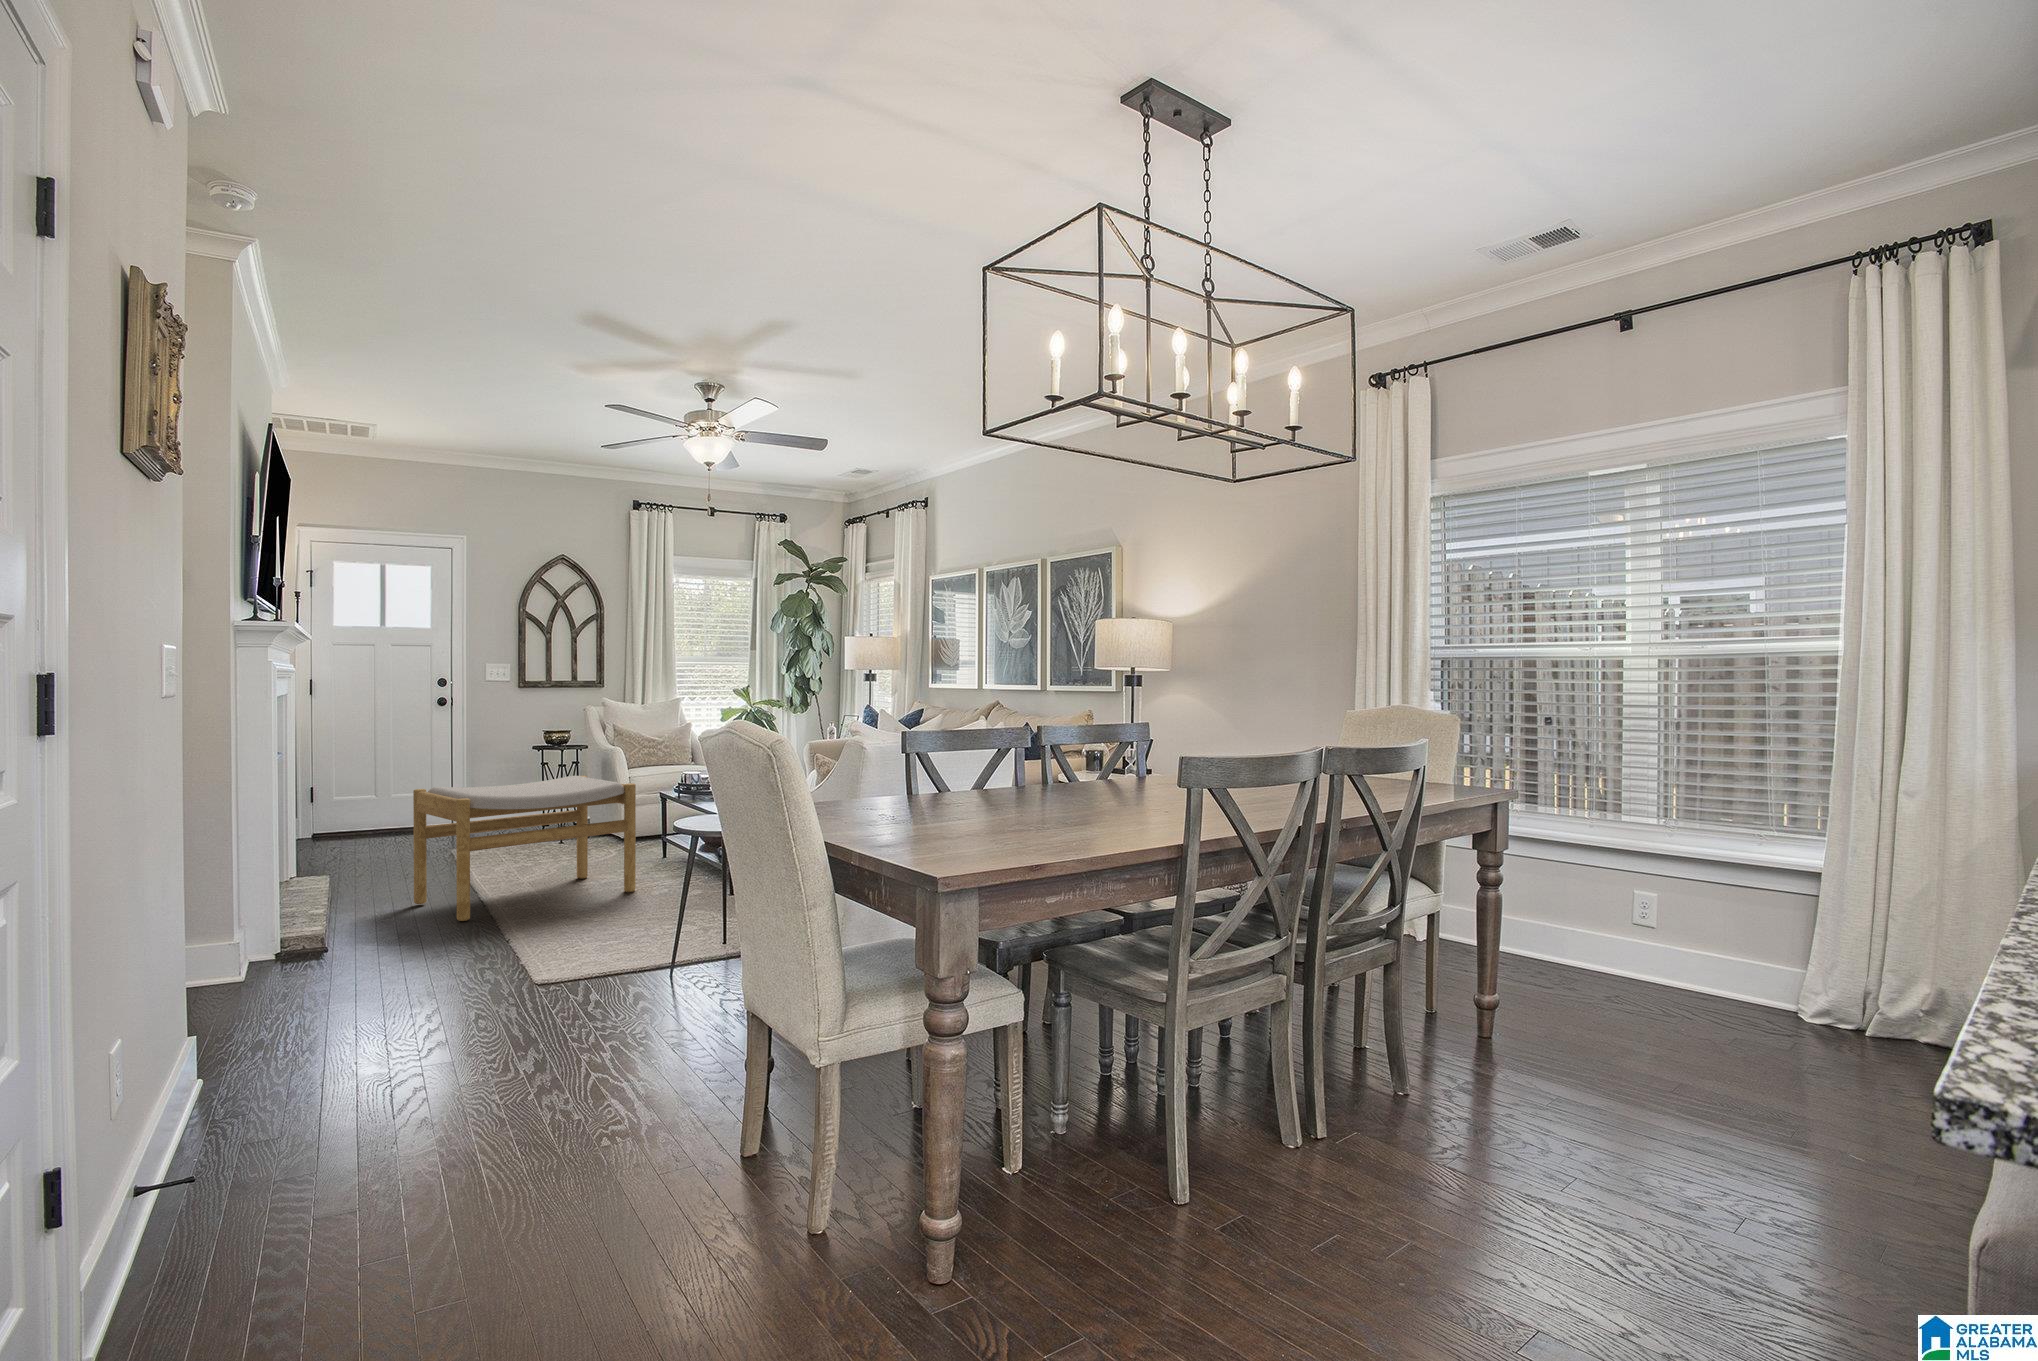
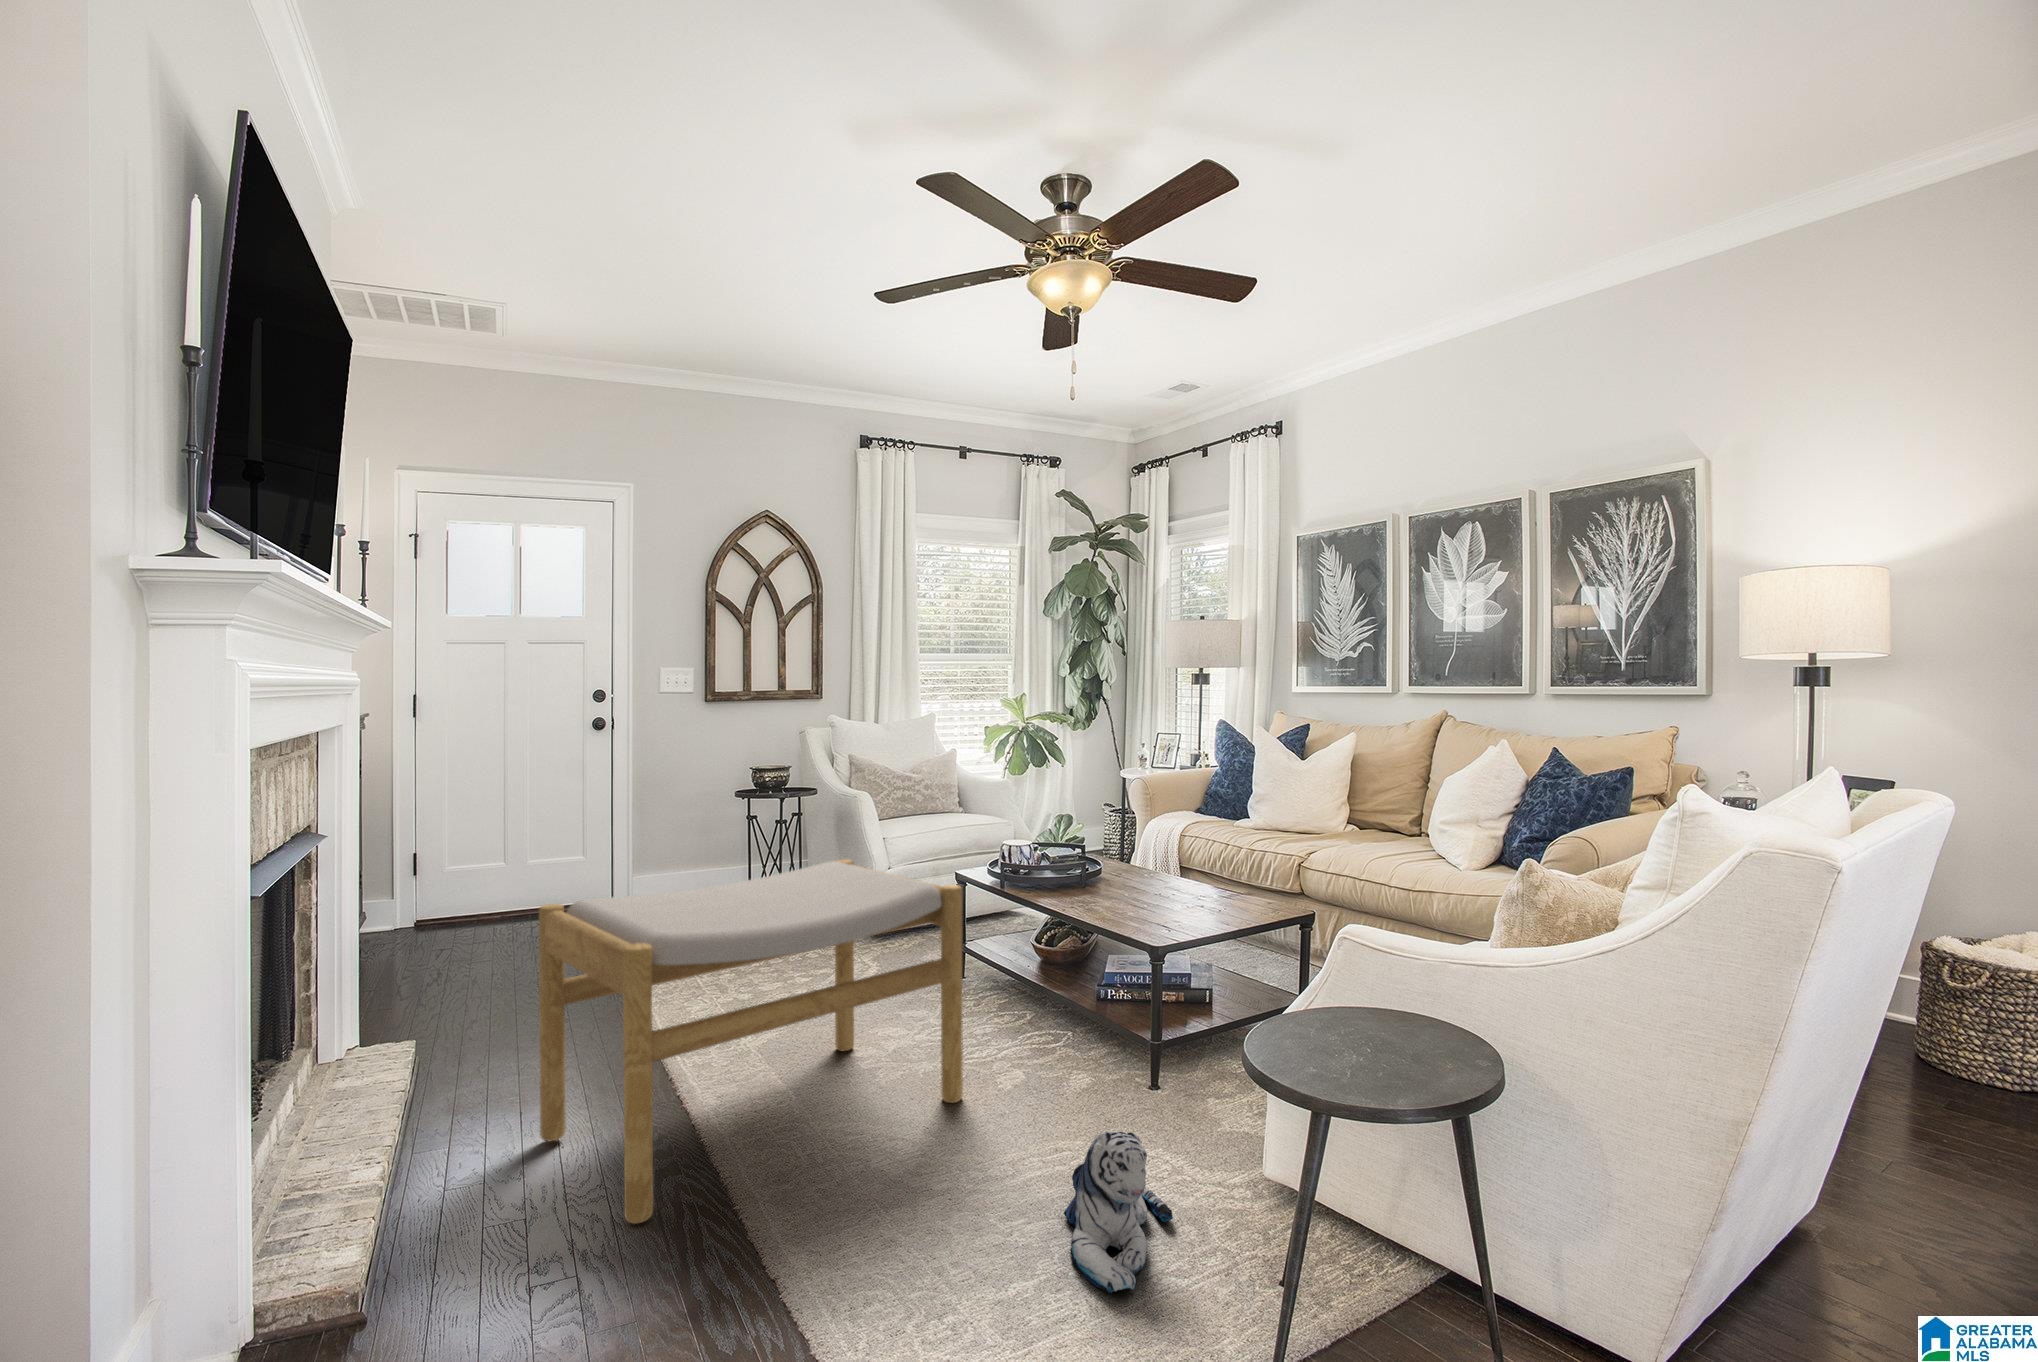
plush toy: none [651,874,704,929] -> present [1064,1131,1173,1294]

